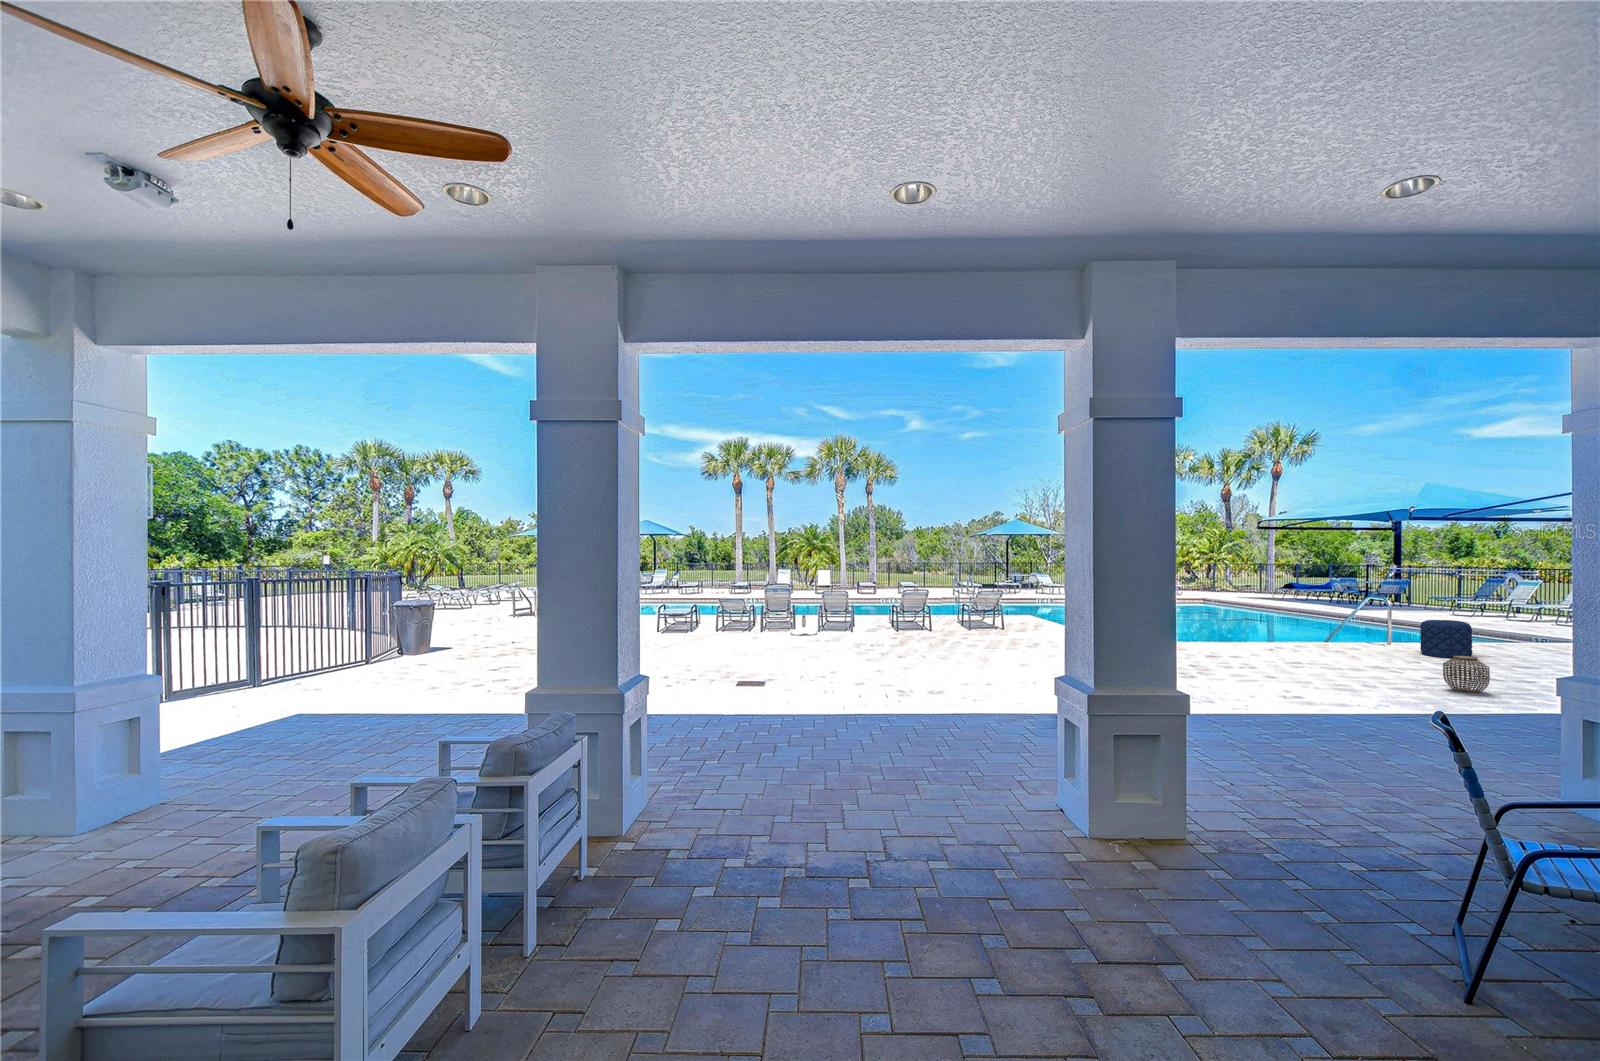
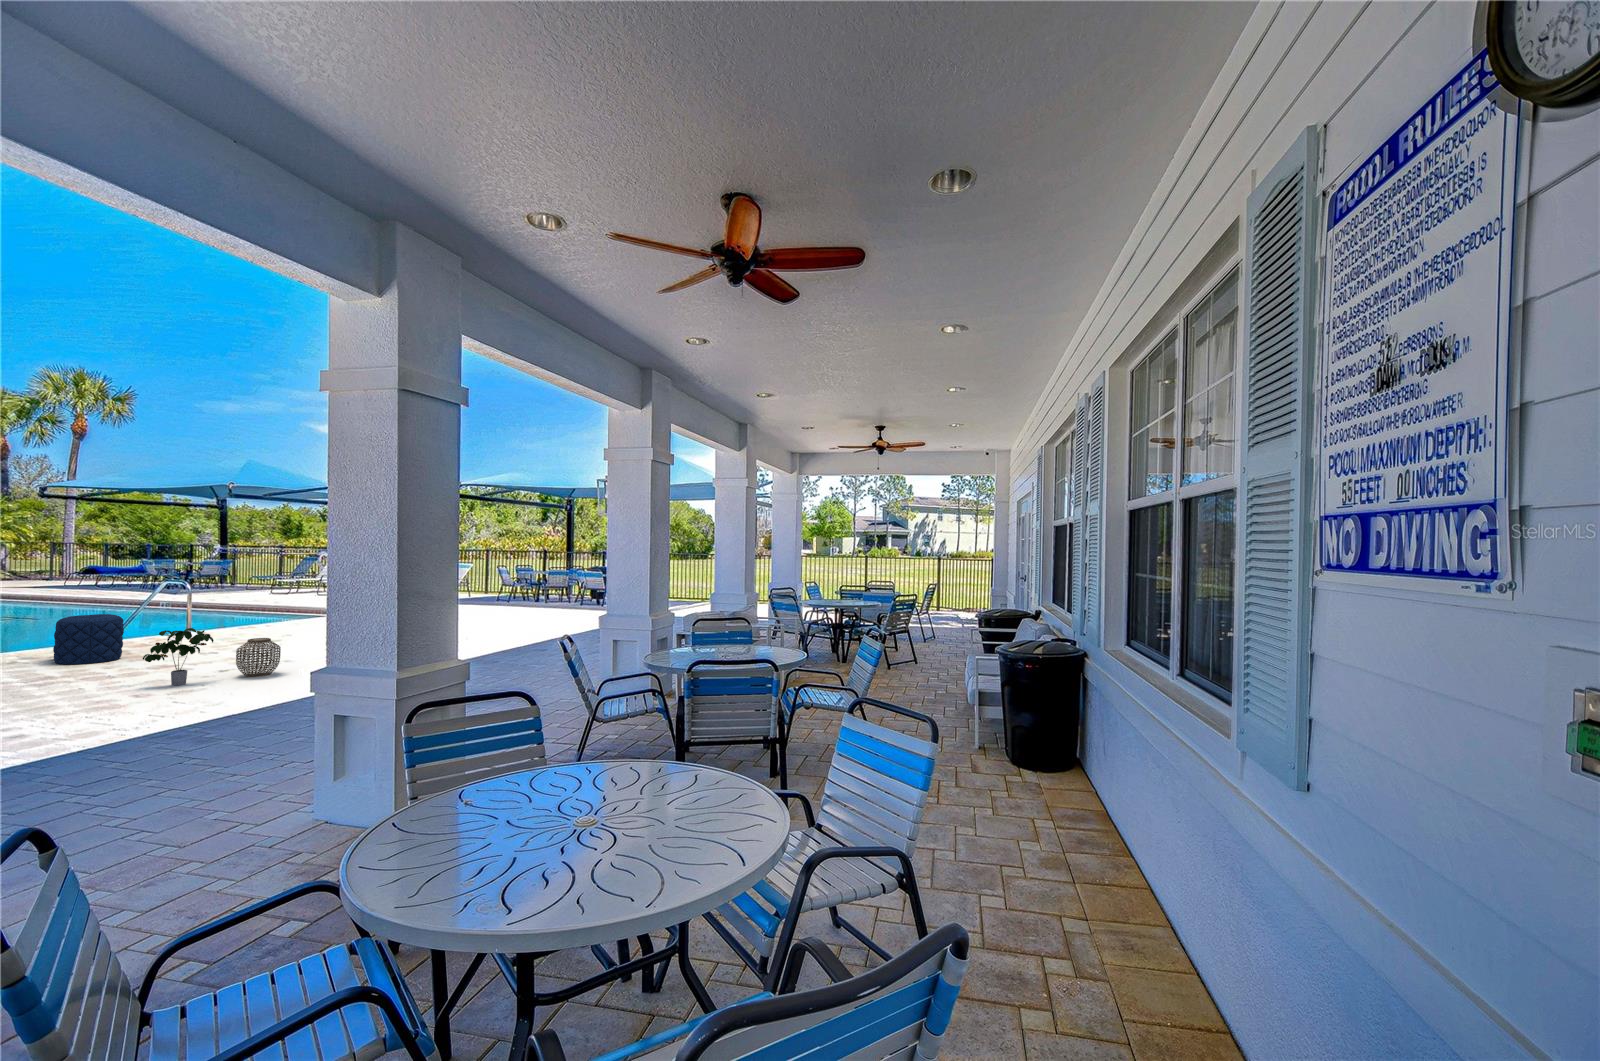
pouf: present [1420,620,1473,658] -> present [53,614,124,664]
potted plant: none [1362,638,1421,687] -> present [143,628,214,685]

